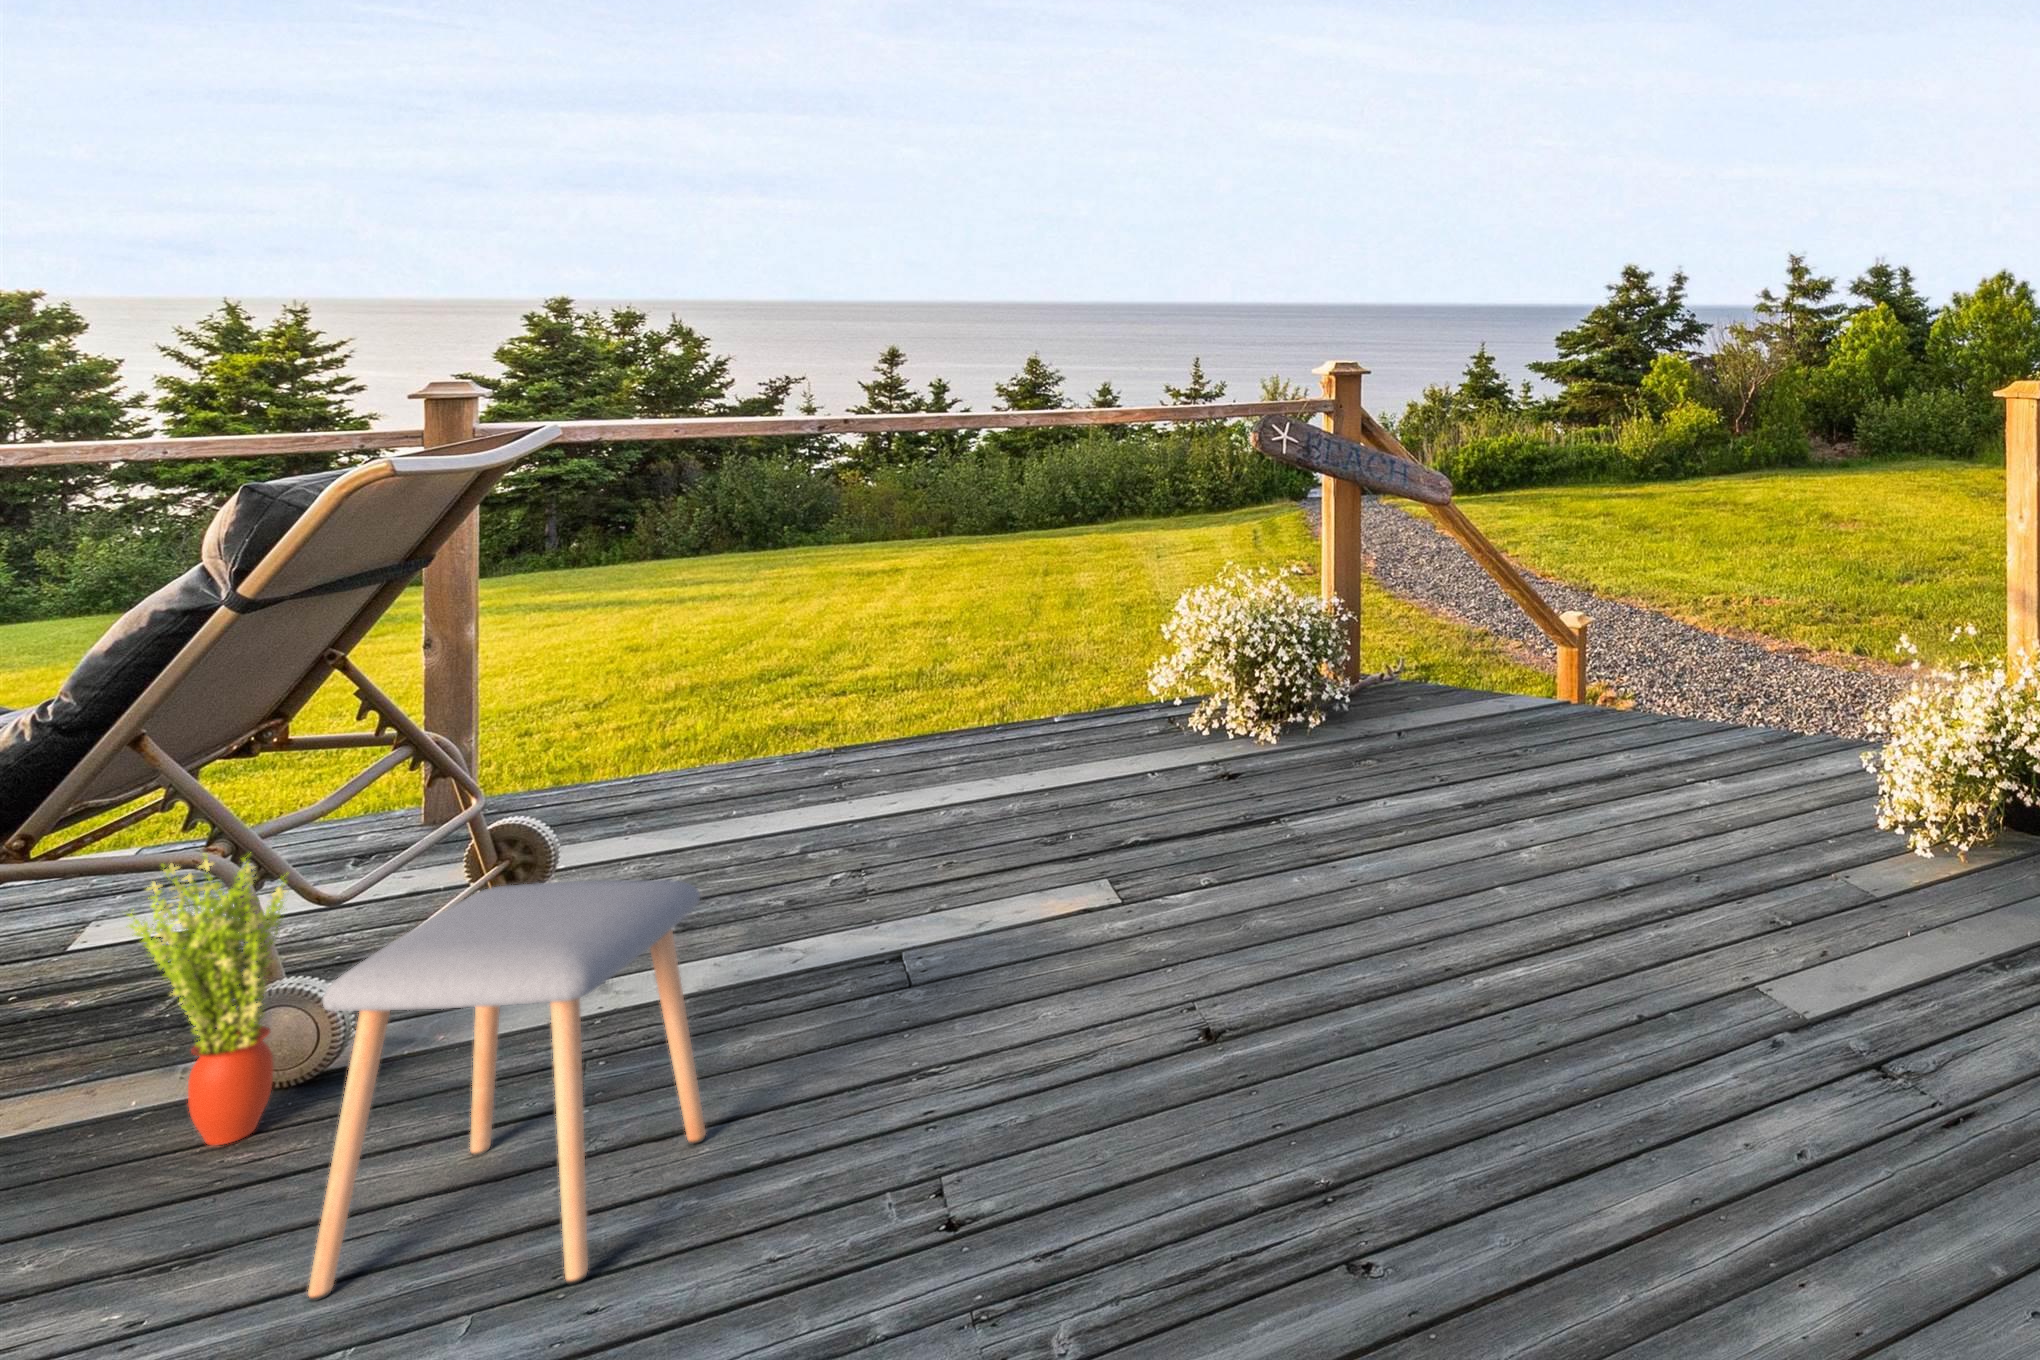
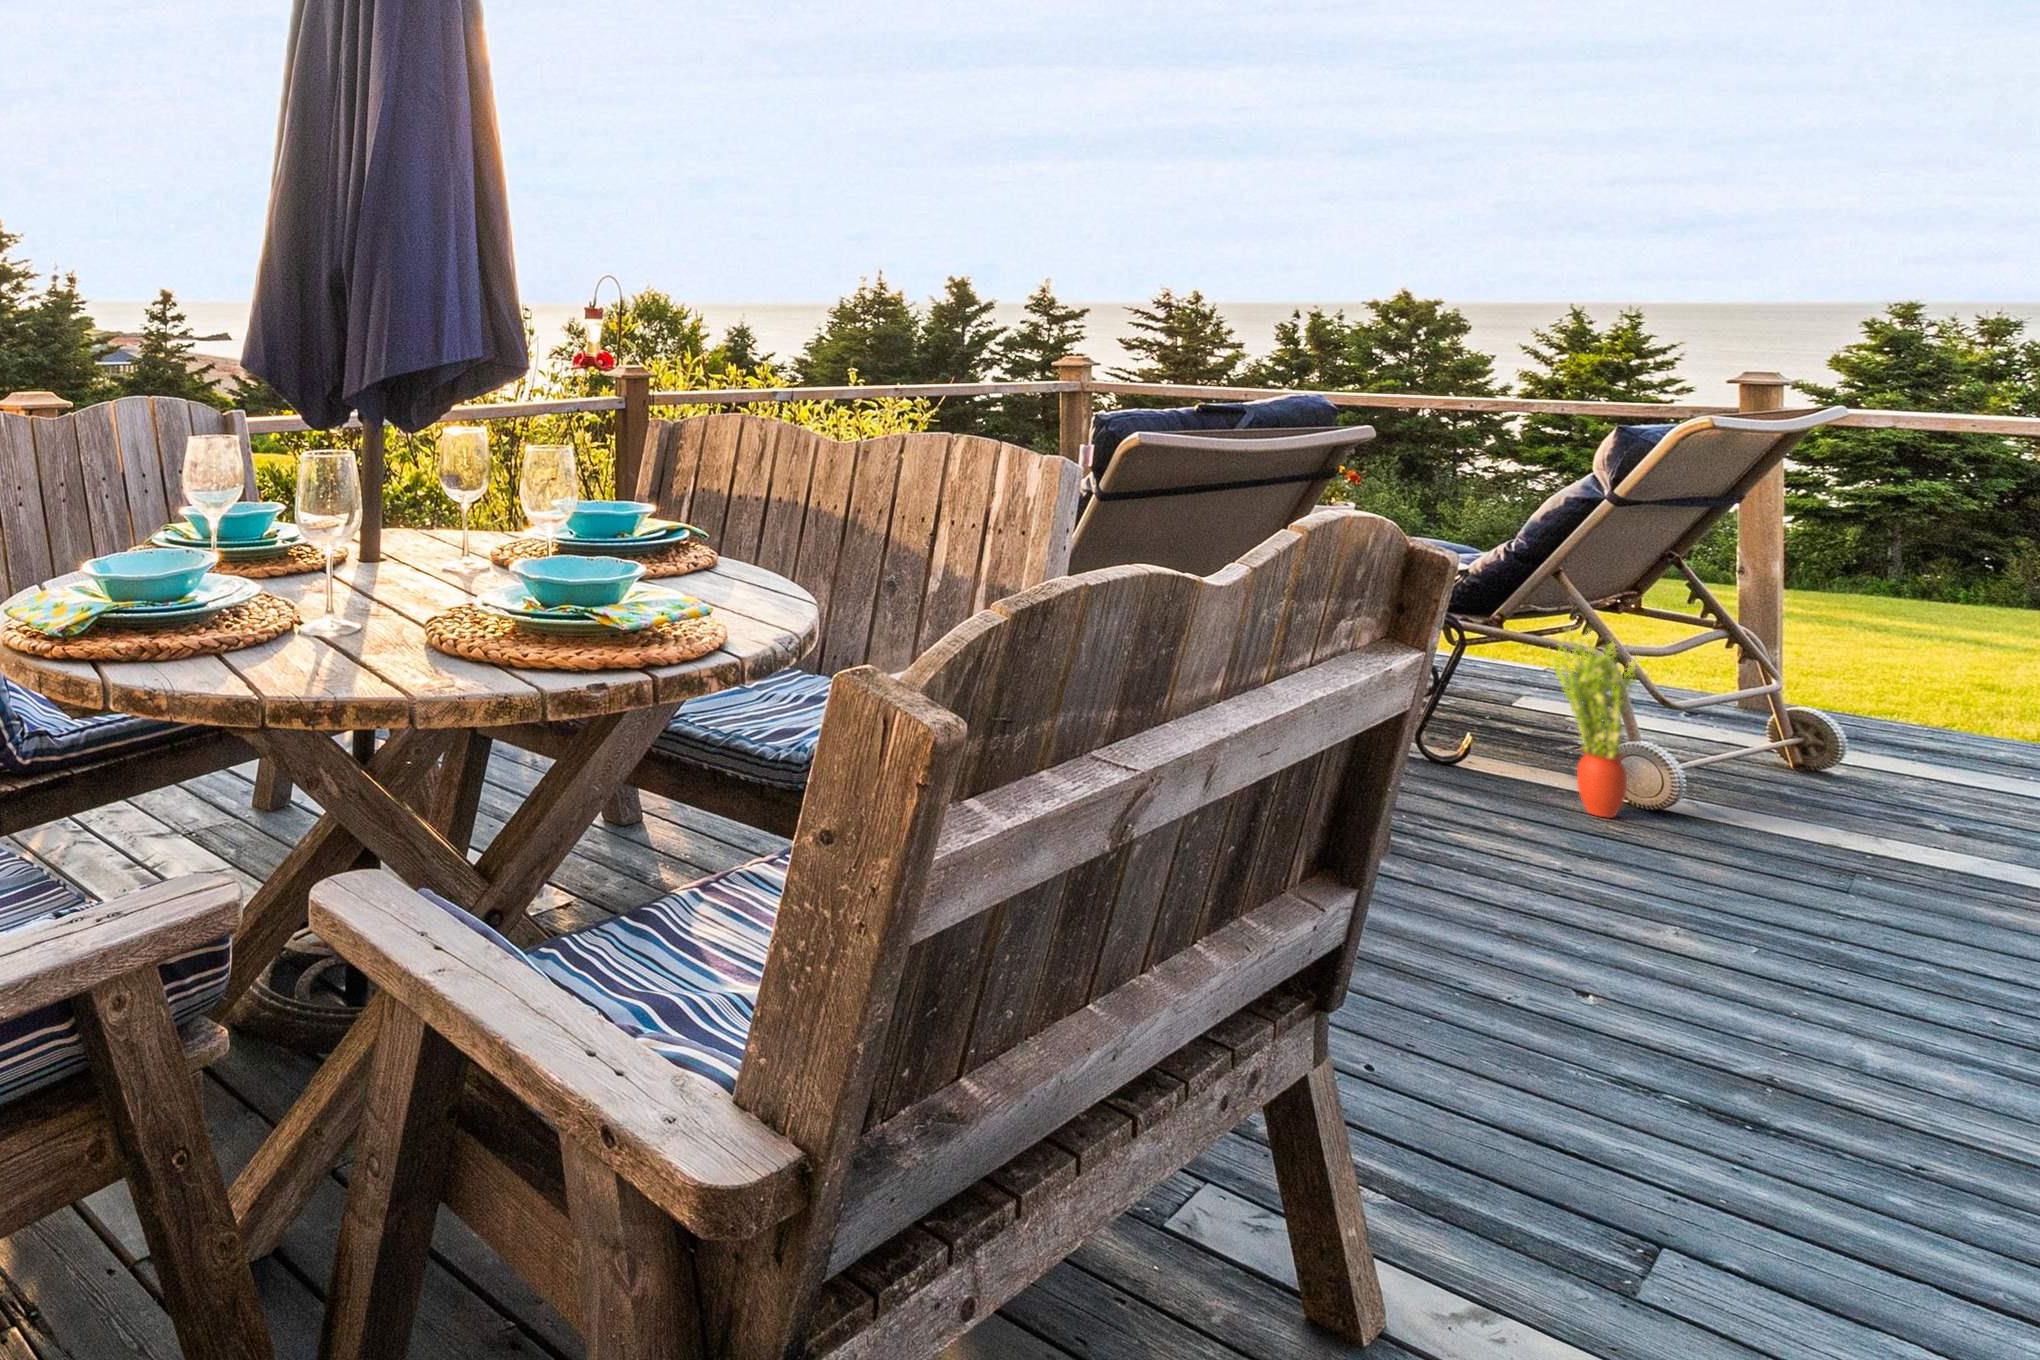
stool: present [308,880,706,1301] -> none [1650,691,1959,964]

